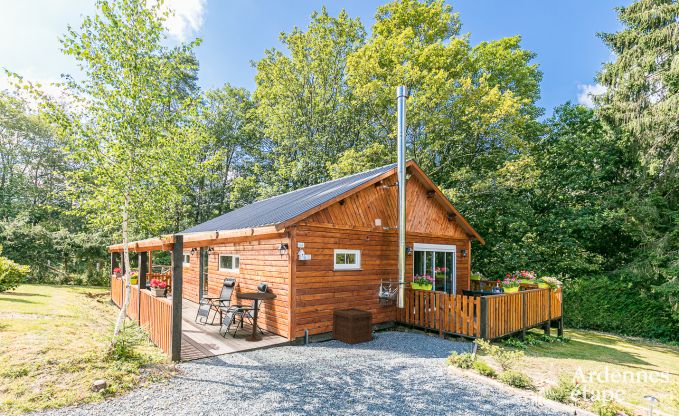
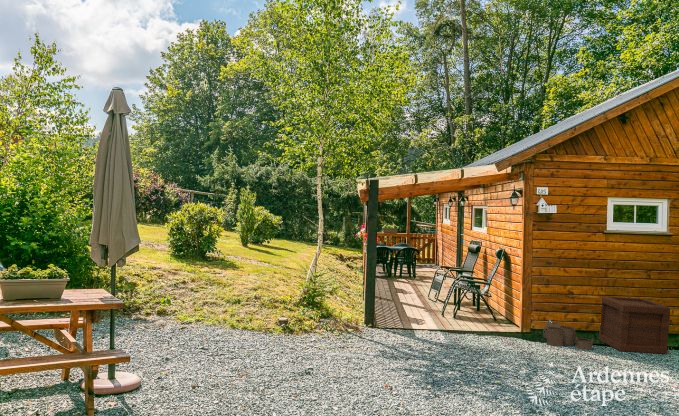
pedestal table: present [236,292,277,342] -> none [453,257,511,323]
woven basket: none [304,332,338,351] -> present [543,322,593,350]

